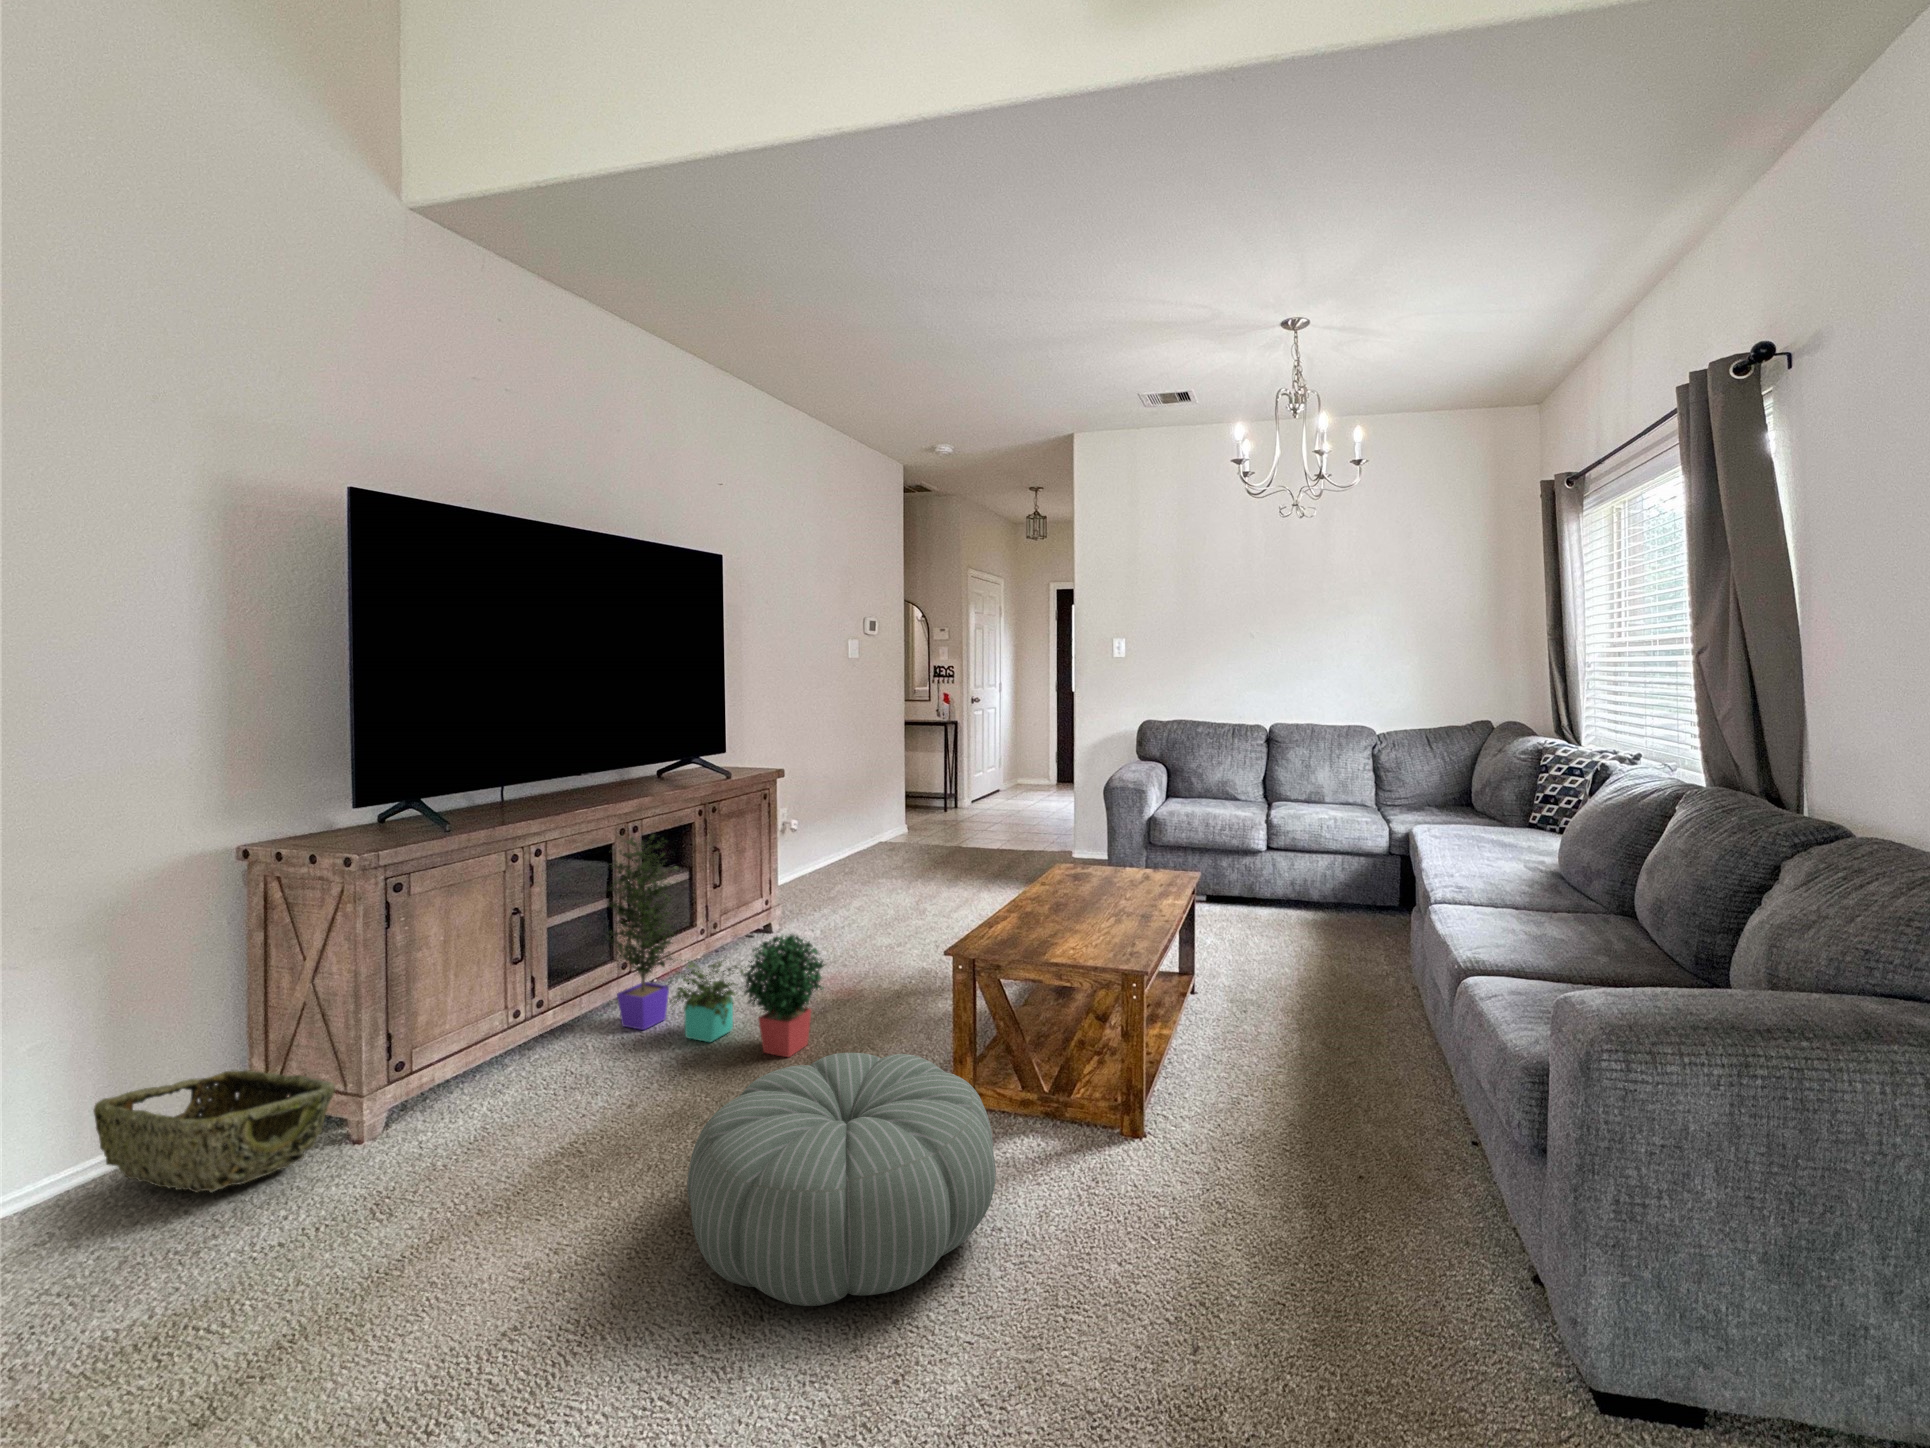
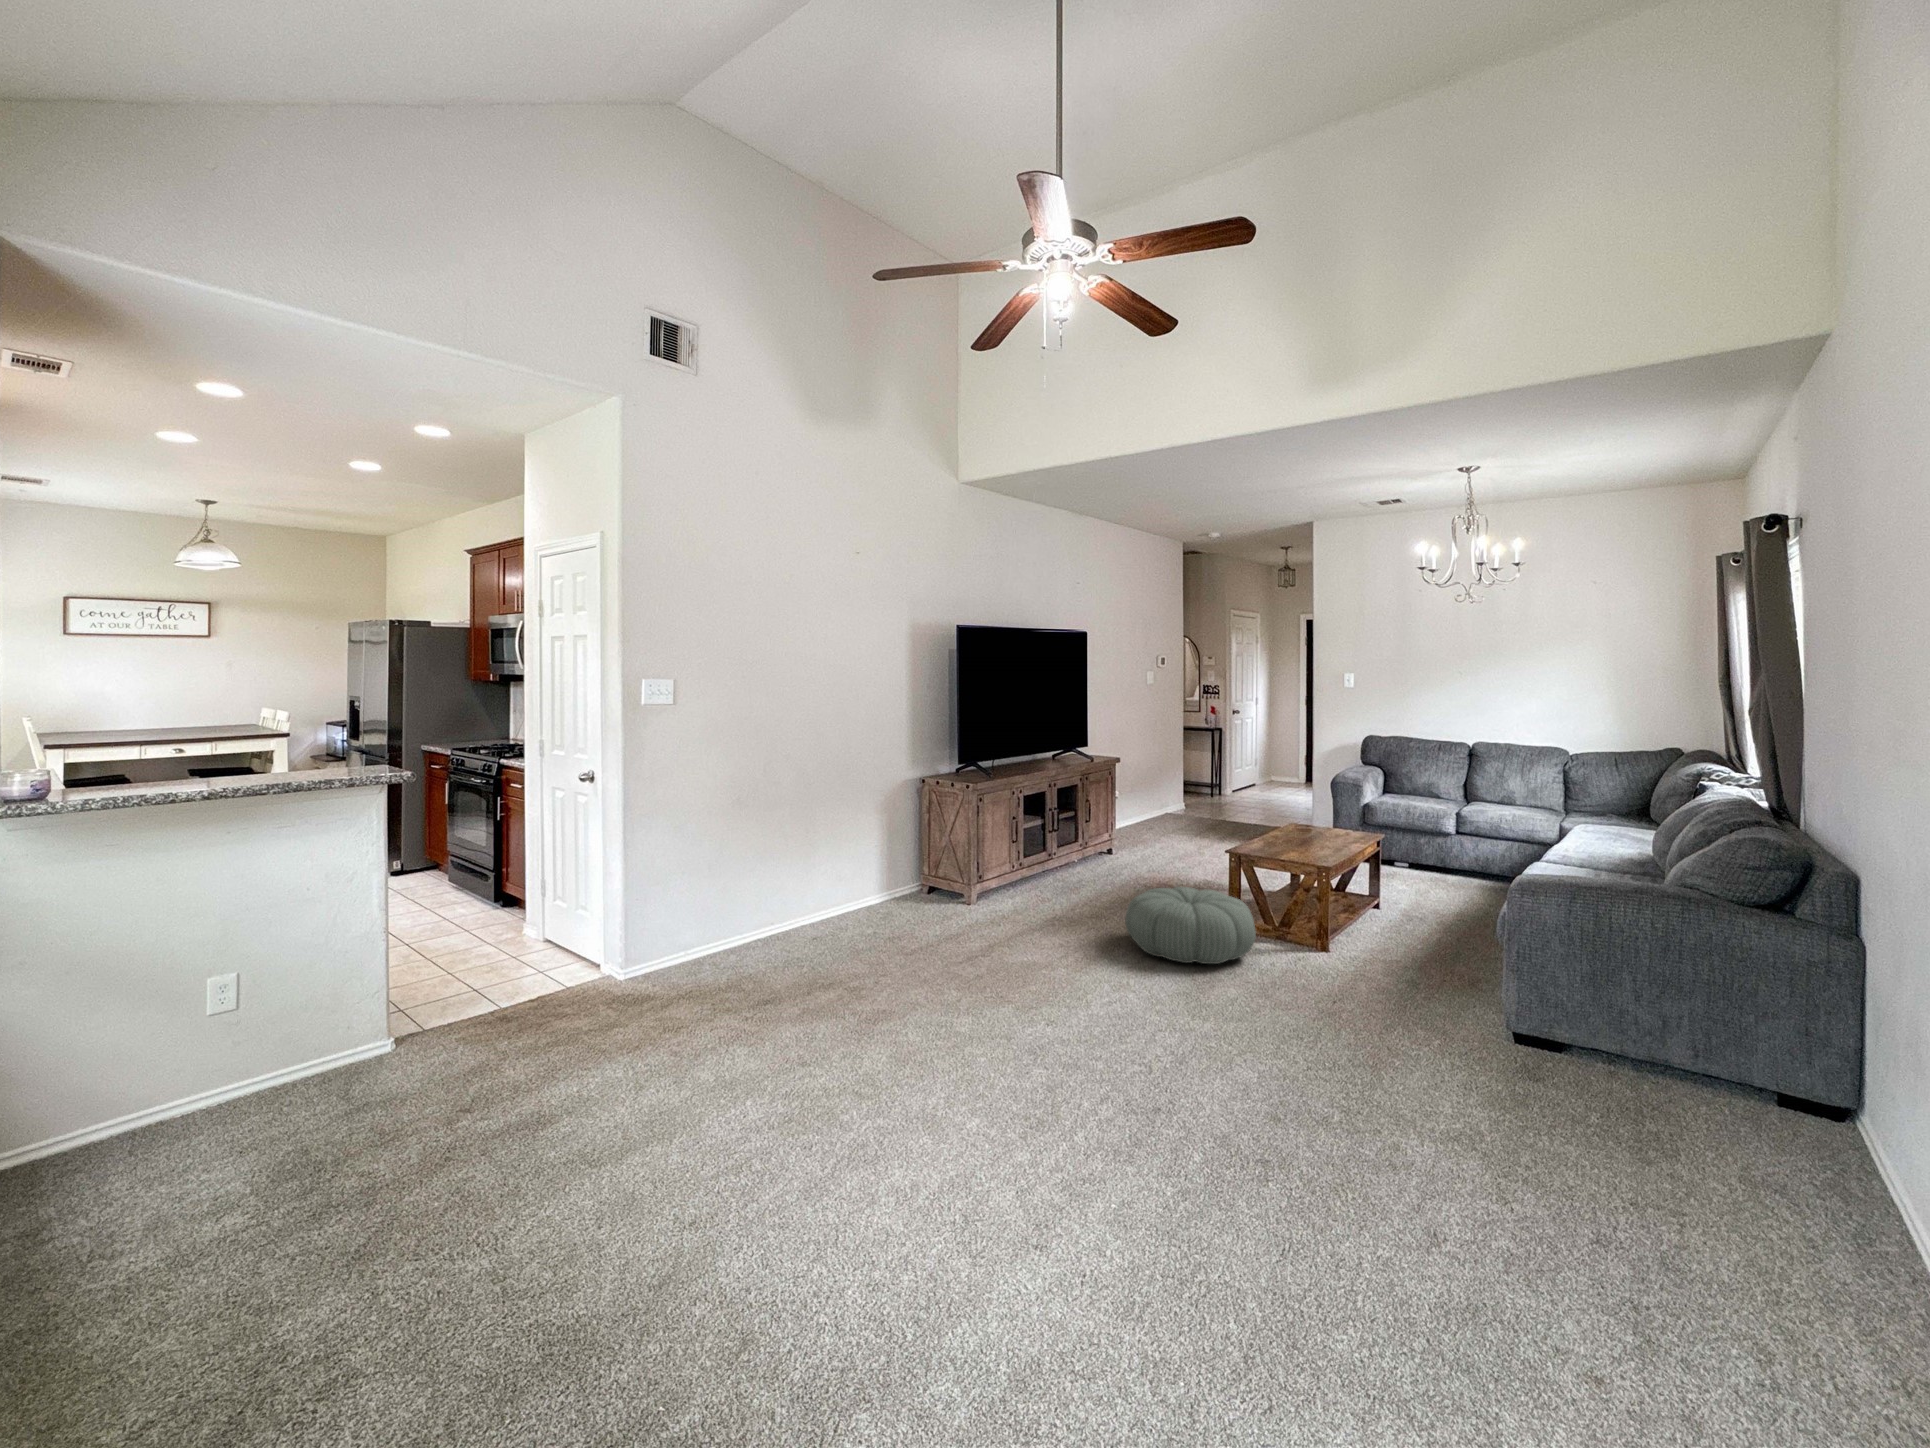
potted plant: present [607,835,824,1057] -> none [1046,787,1163,903]
woven basket: present [94,1070,335,1193] -> none [887,871,965,910]

